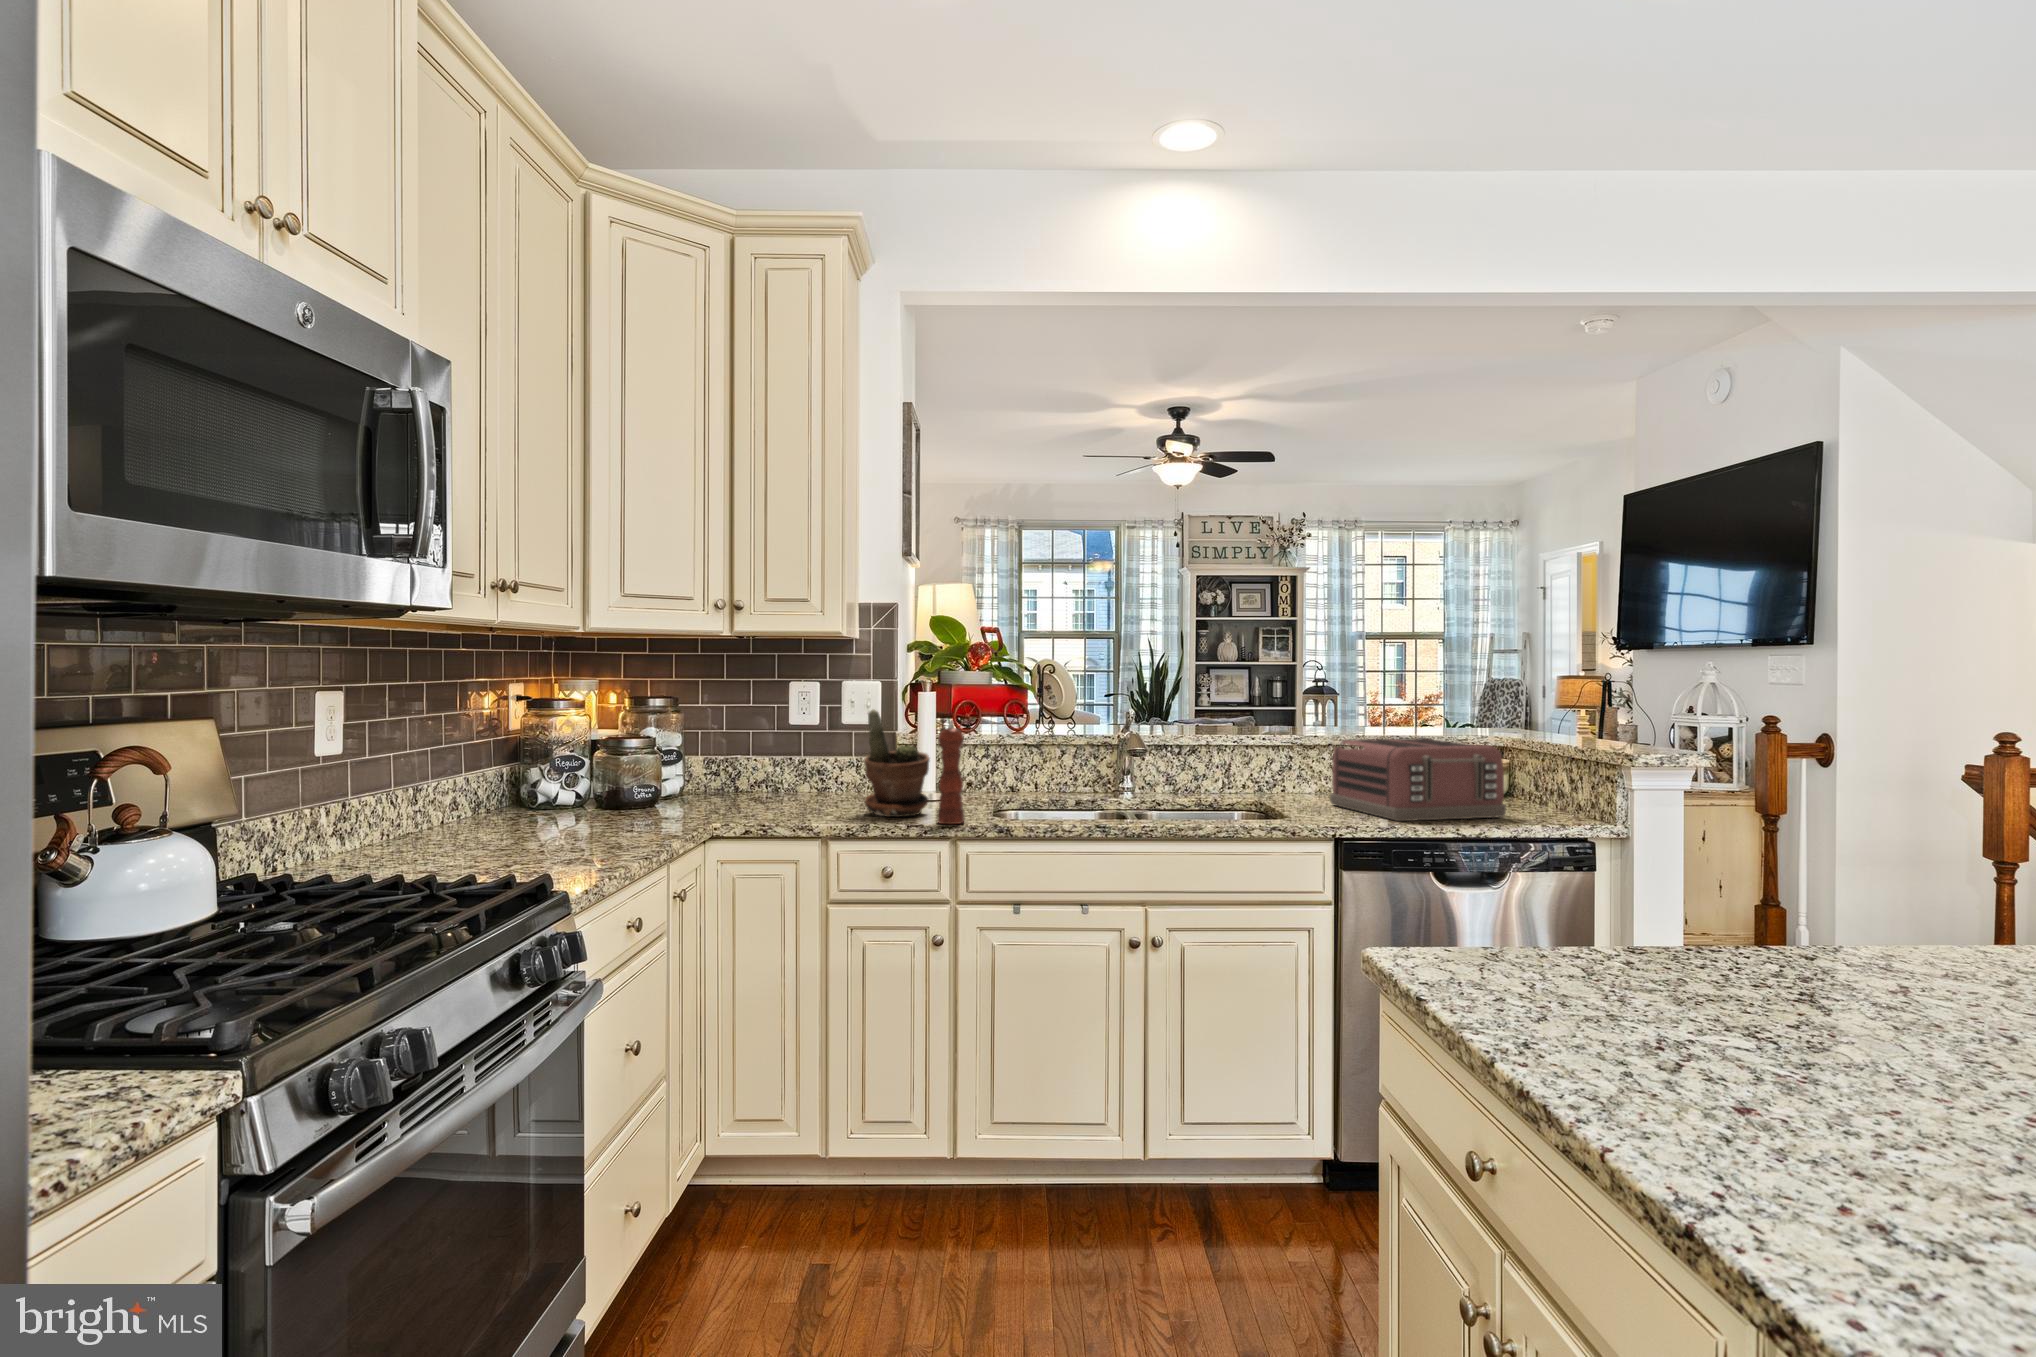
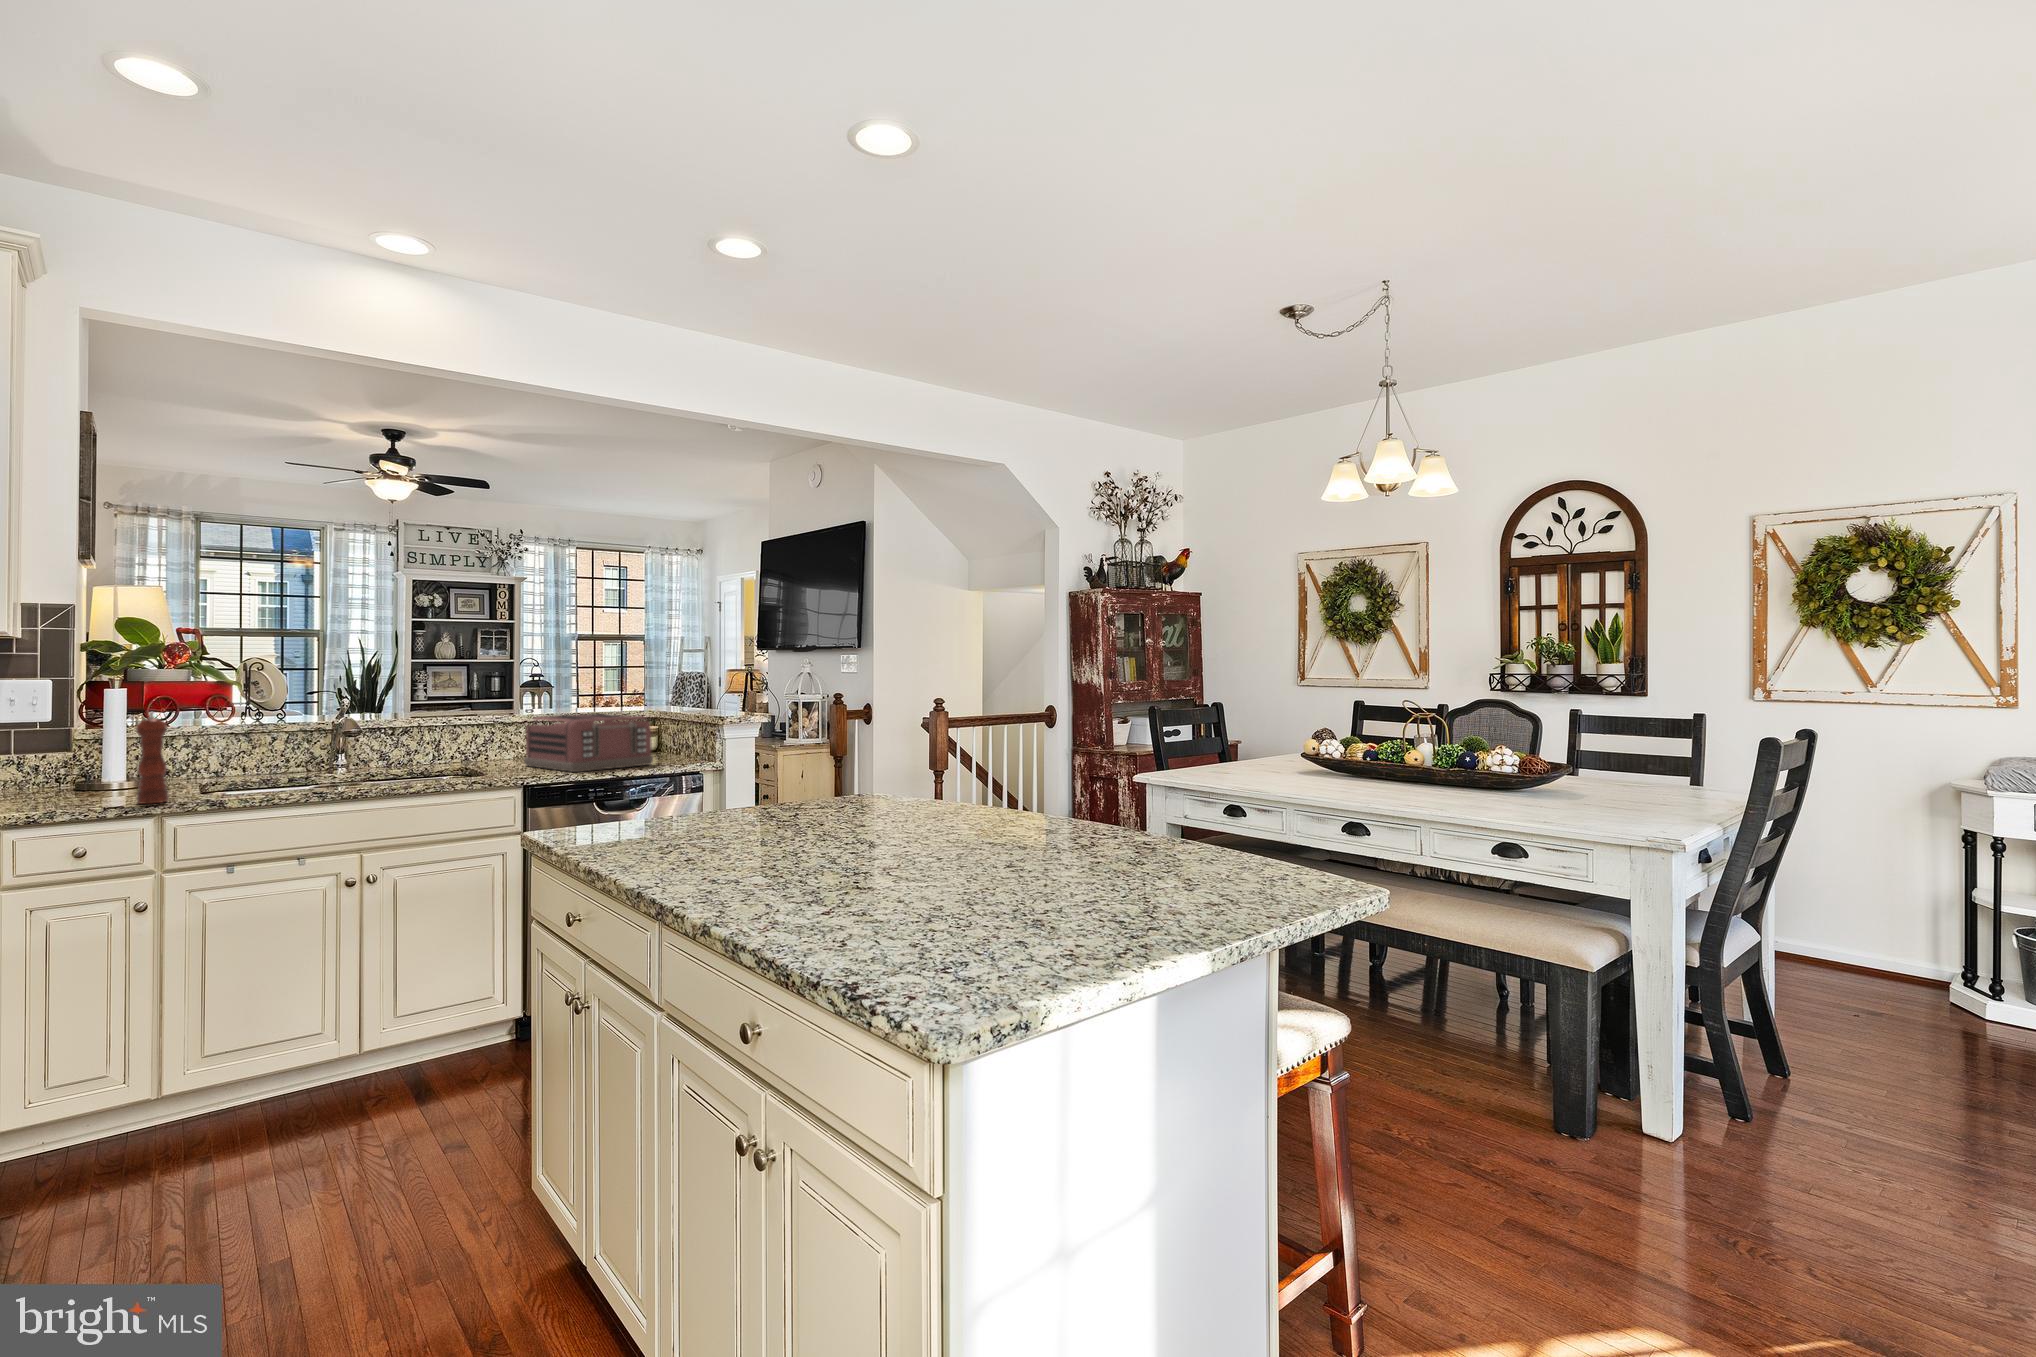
potted plant: present [864,710,930,817] -> none [41,704,124,804]

